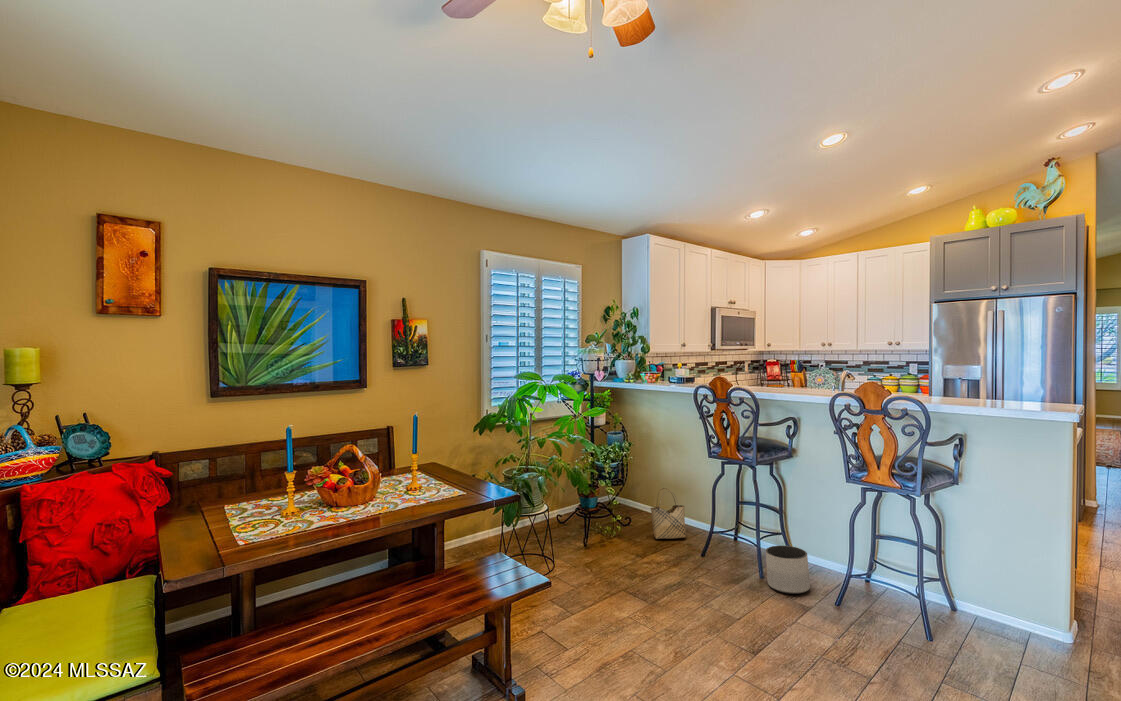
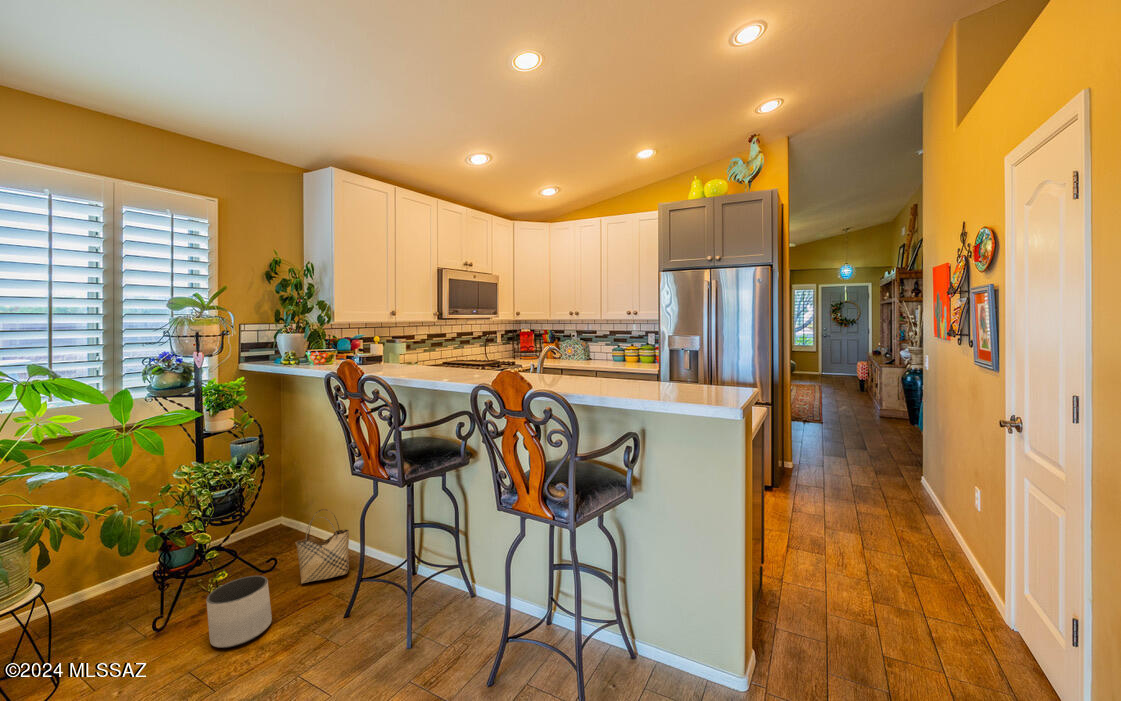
planter: present [766,546,810,594] -> present [206,576,272,648]

